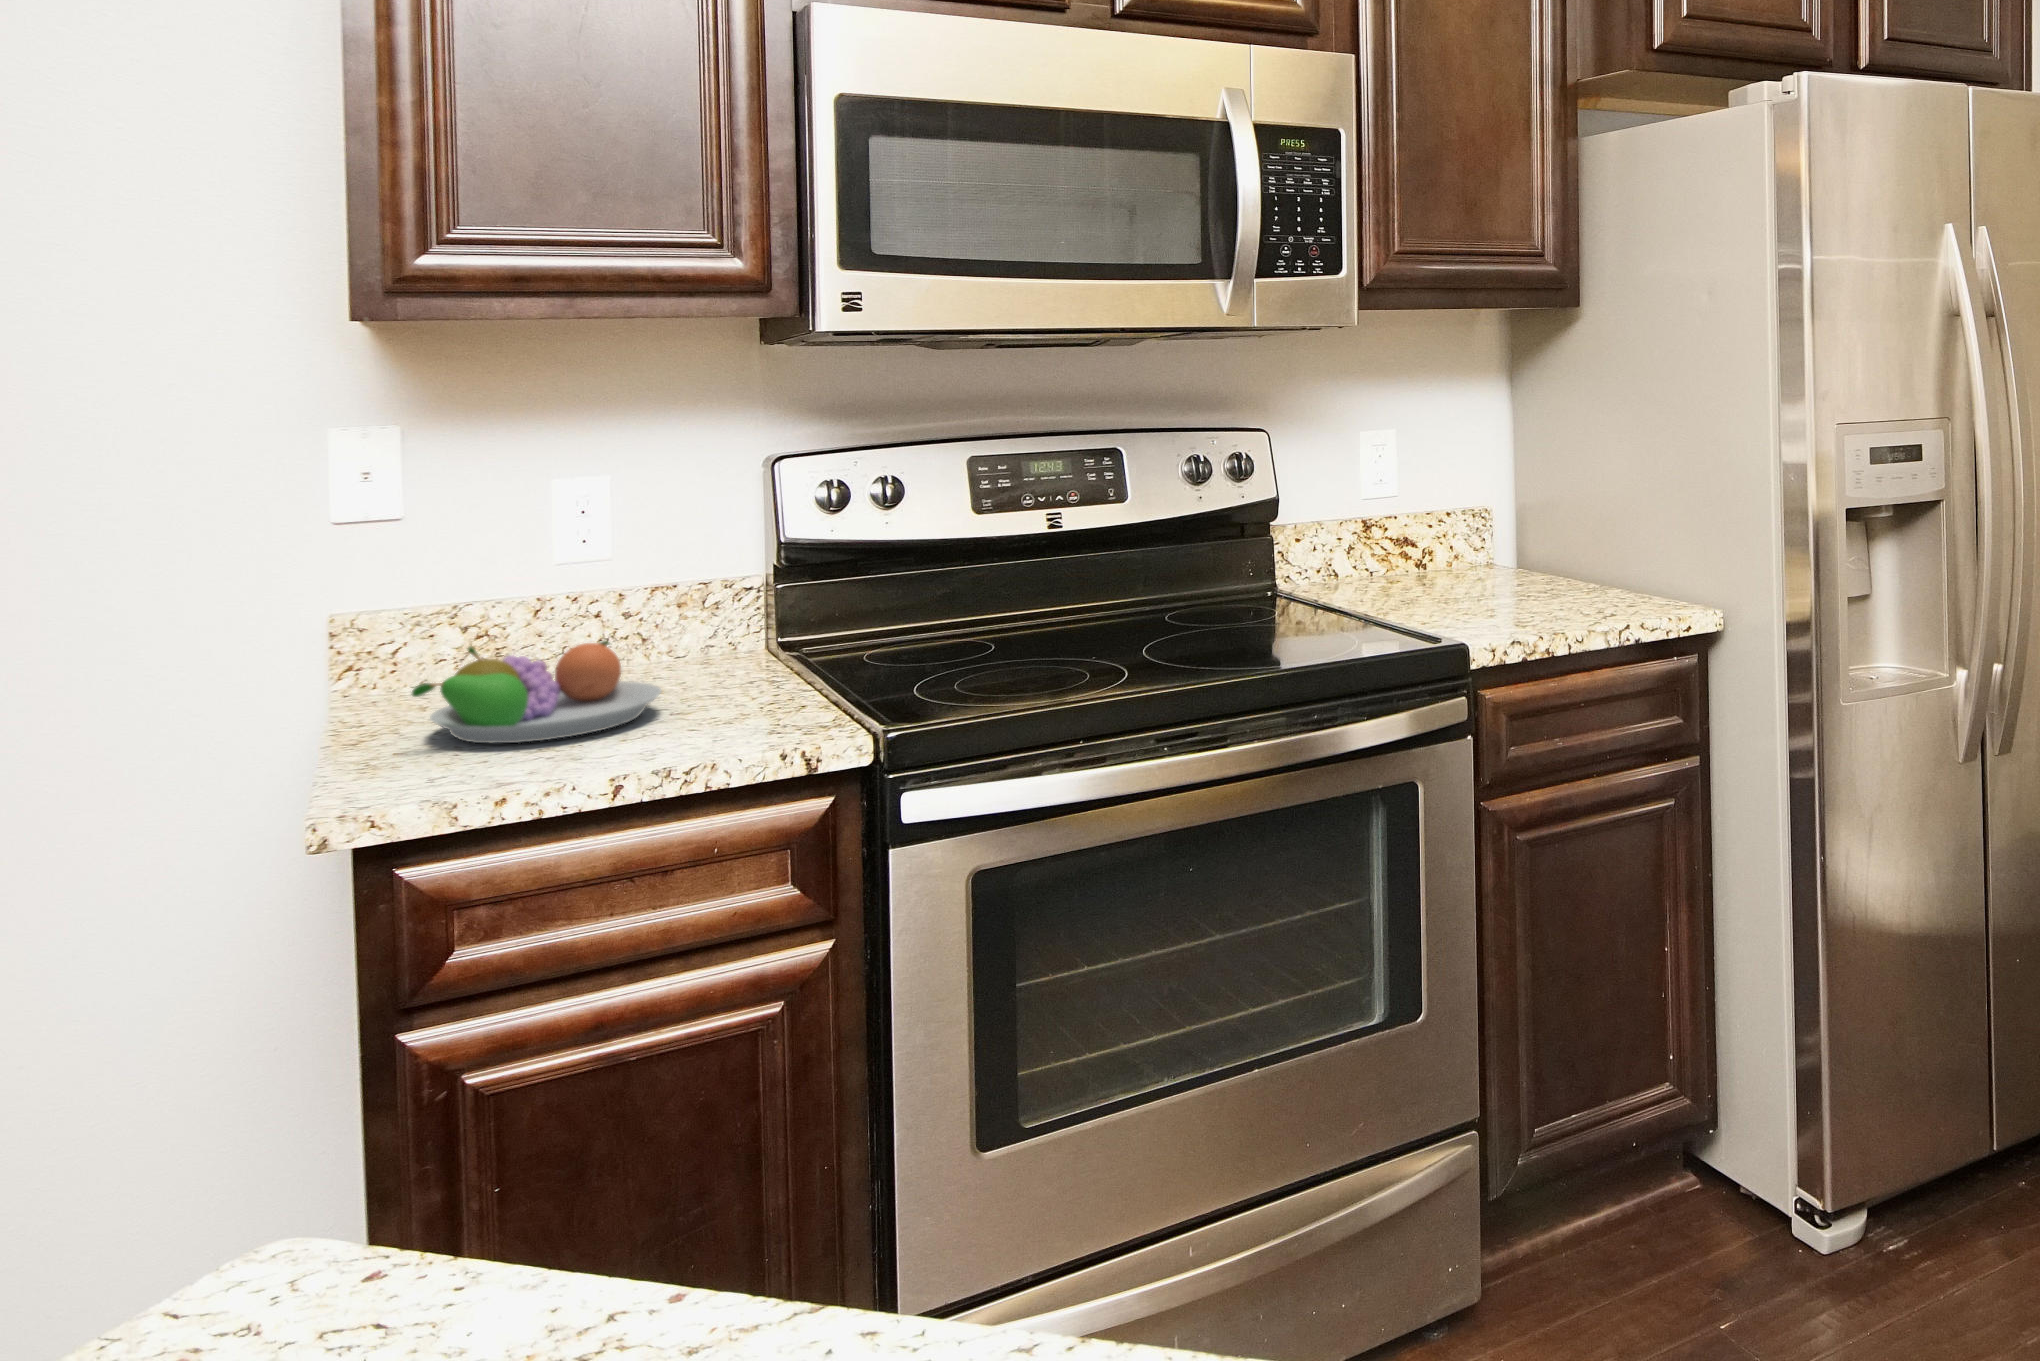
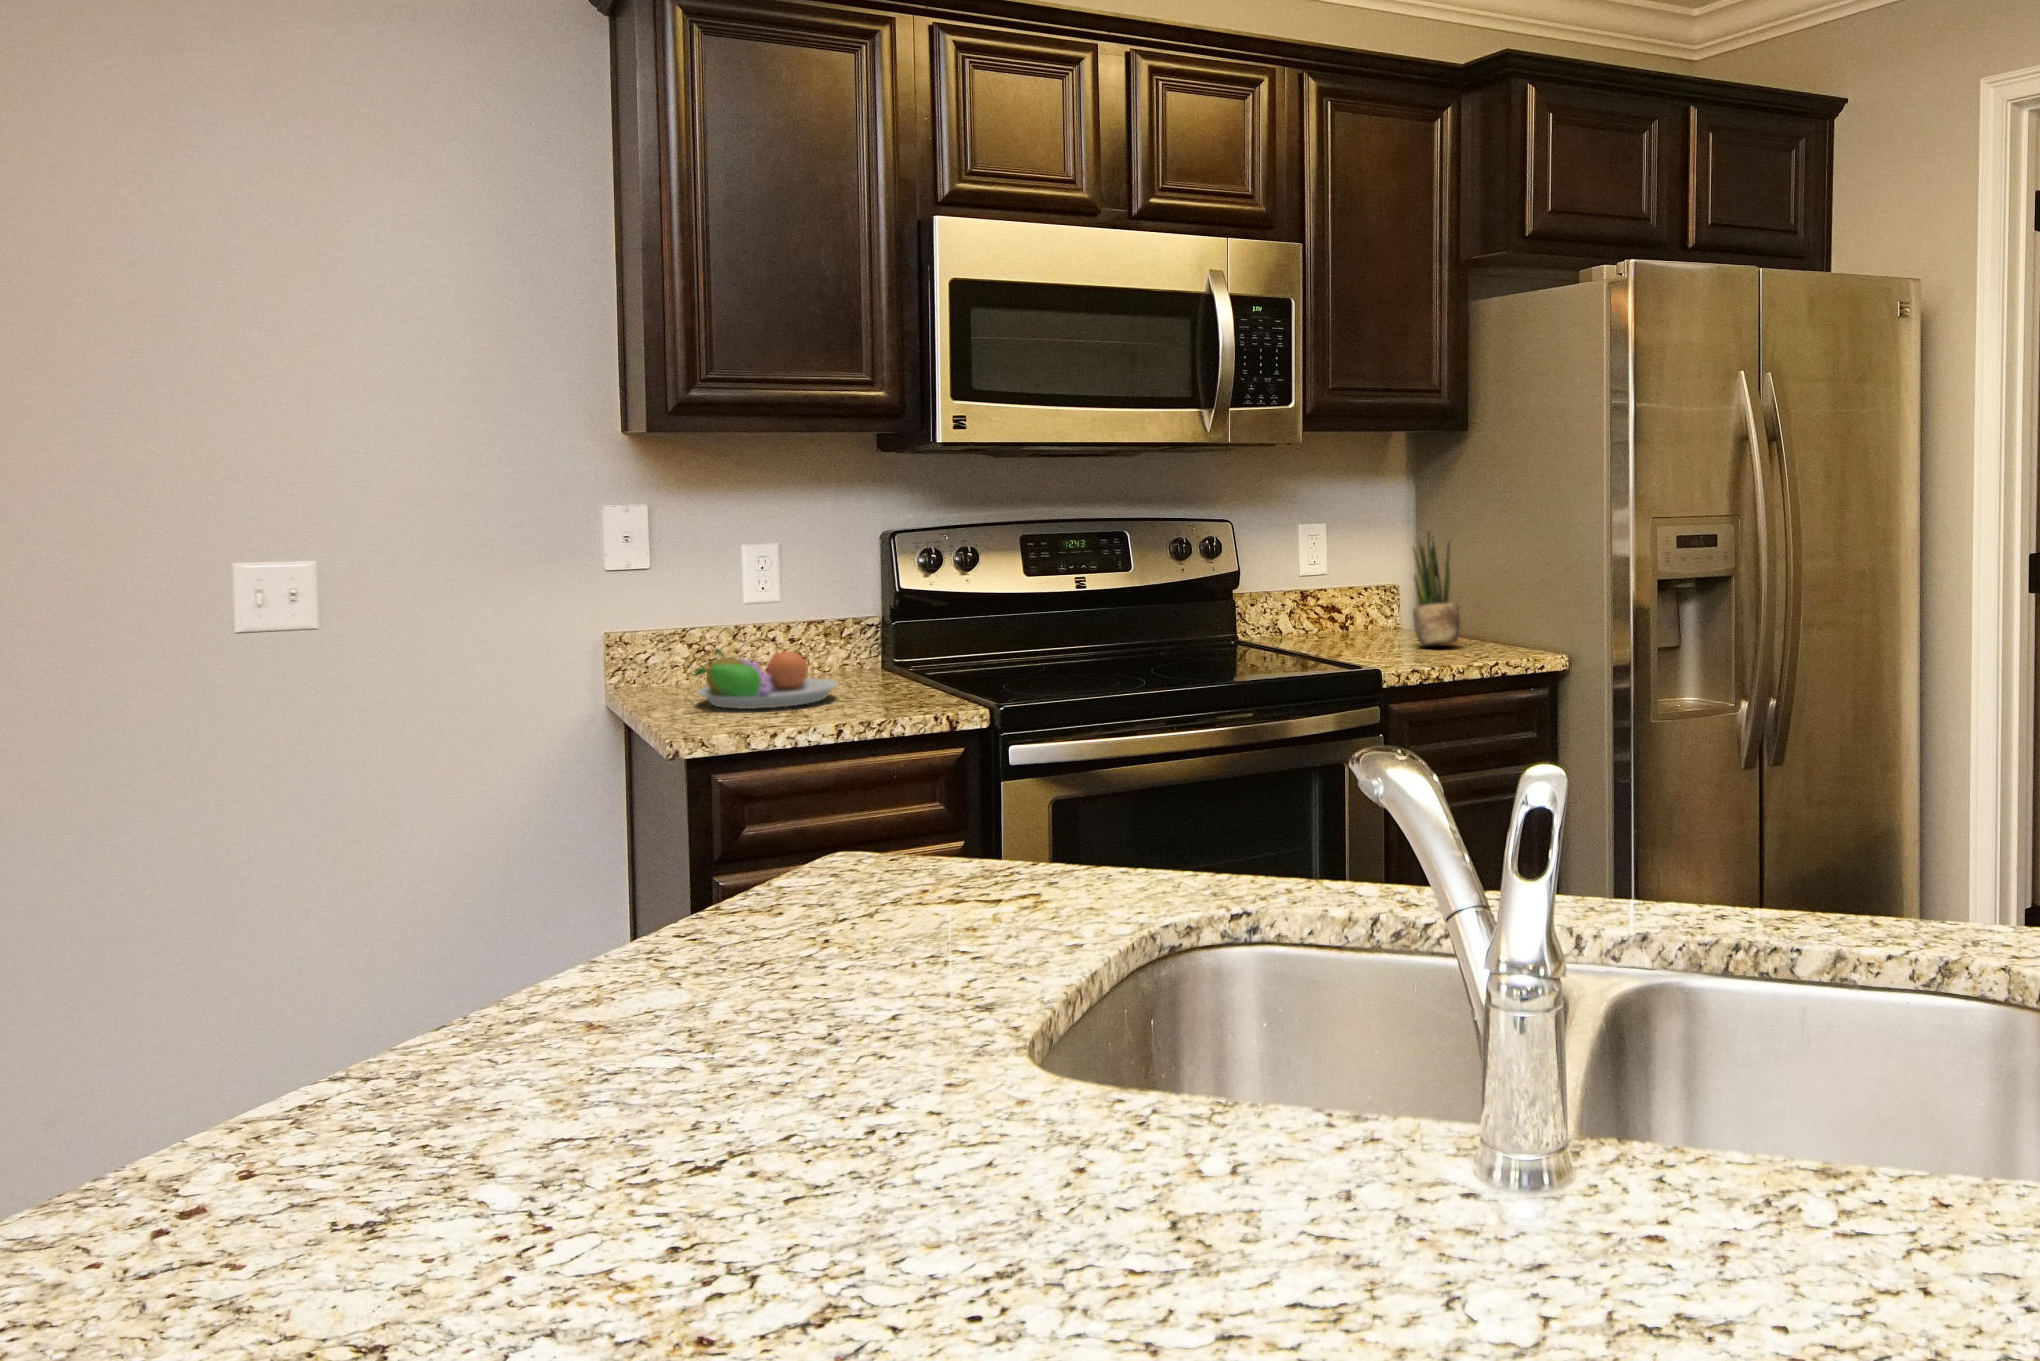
potted plant: none [1509,441,1573,593] -> present [1413,533,1460,645]

